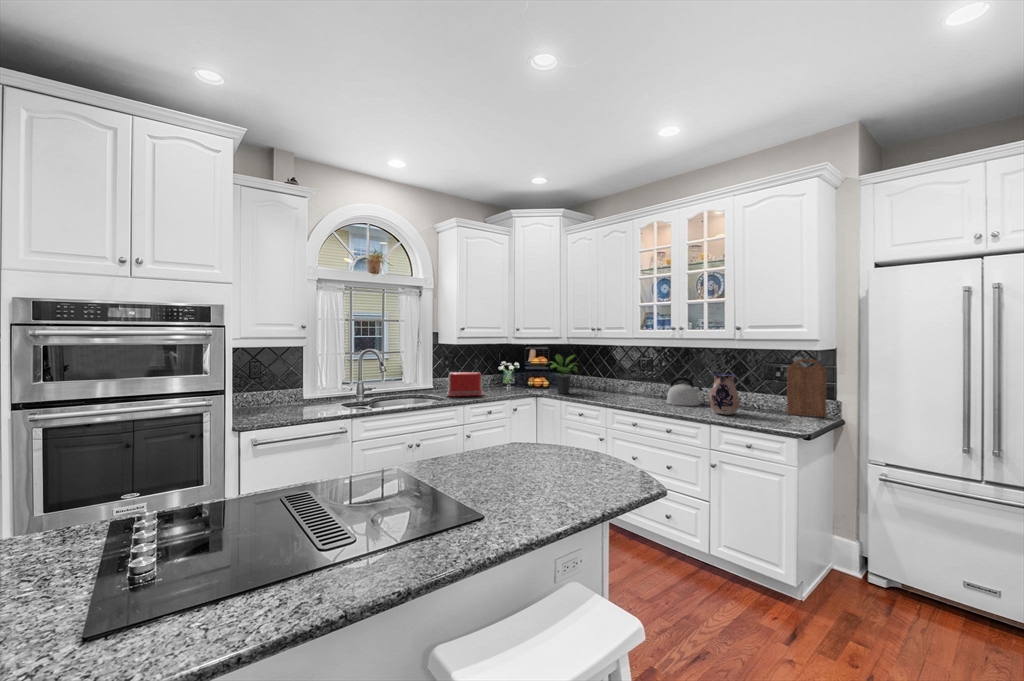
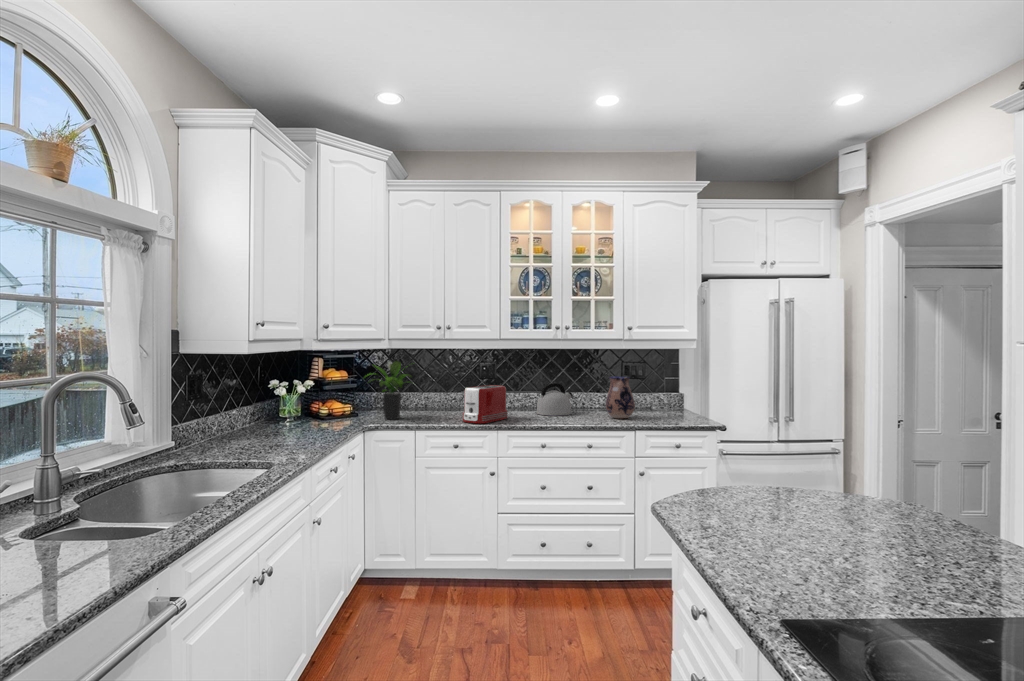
cutting board: present [787,359,827,417] -> none [651,359,678,412]
toaster: present [447,372,483,397] -> present [462,385,508,424]

